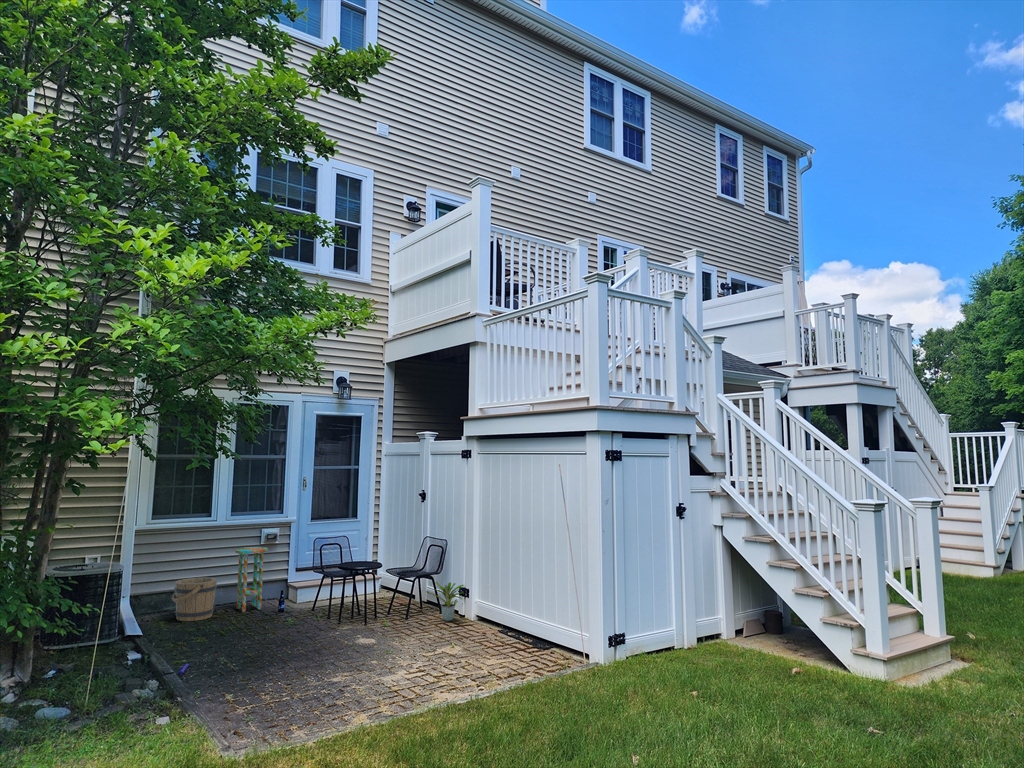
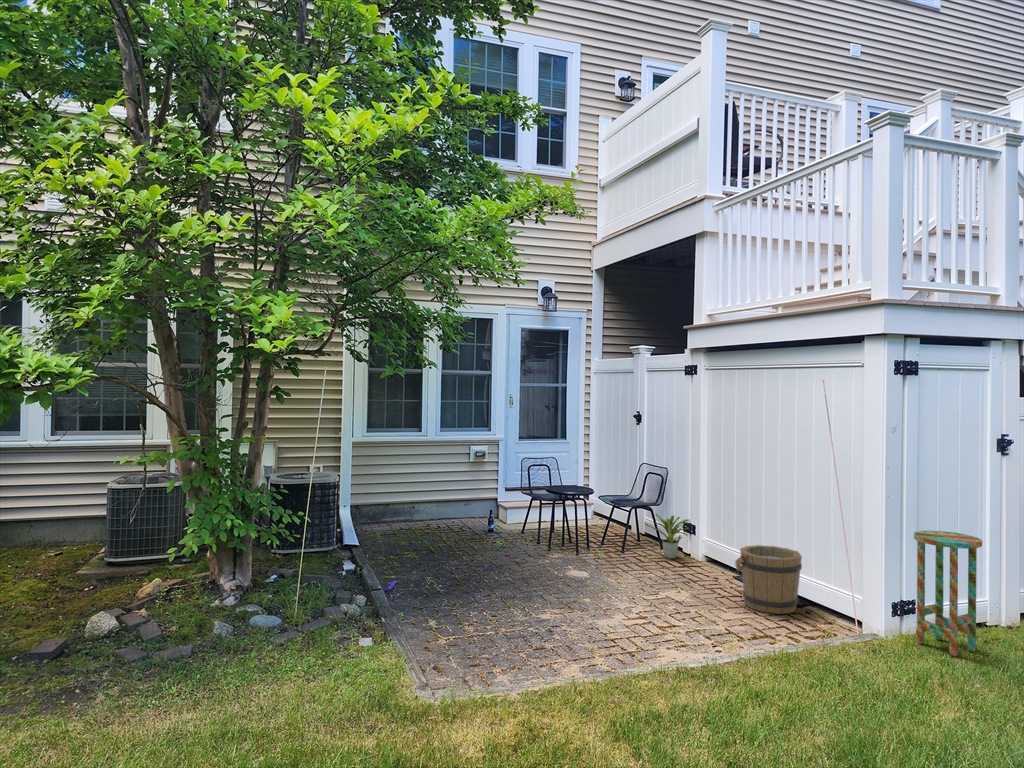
side table: present [235,547,268,612] -> present [914,531,982,656]
bucket: present [171,577,217,621] -> present [735,545,802,614]

